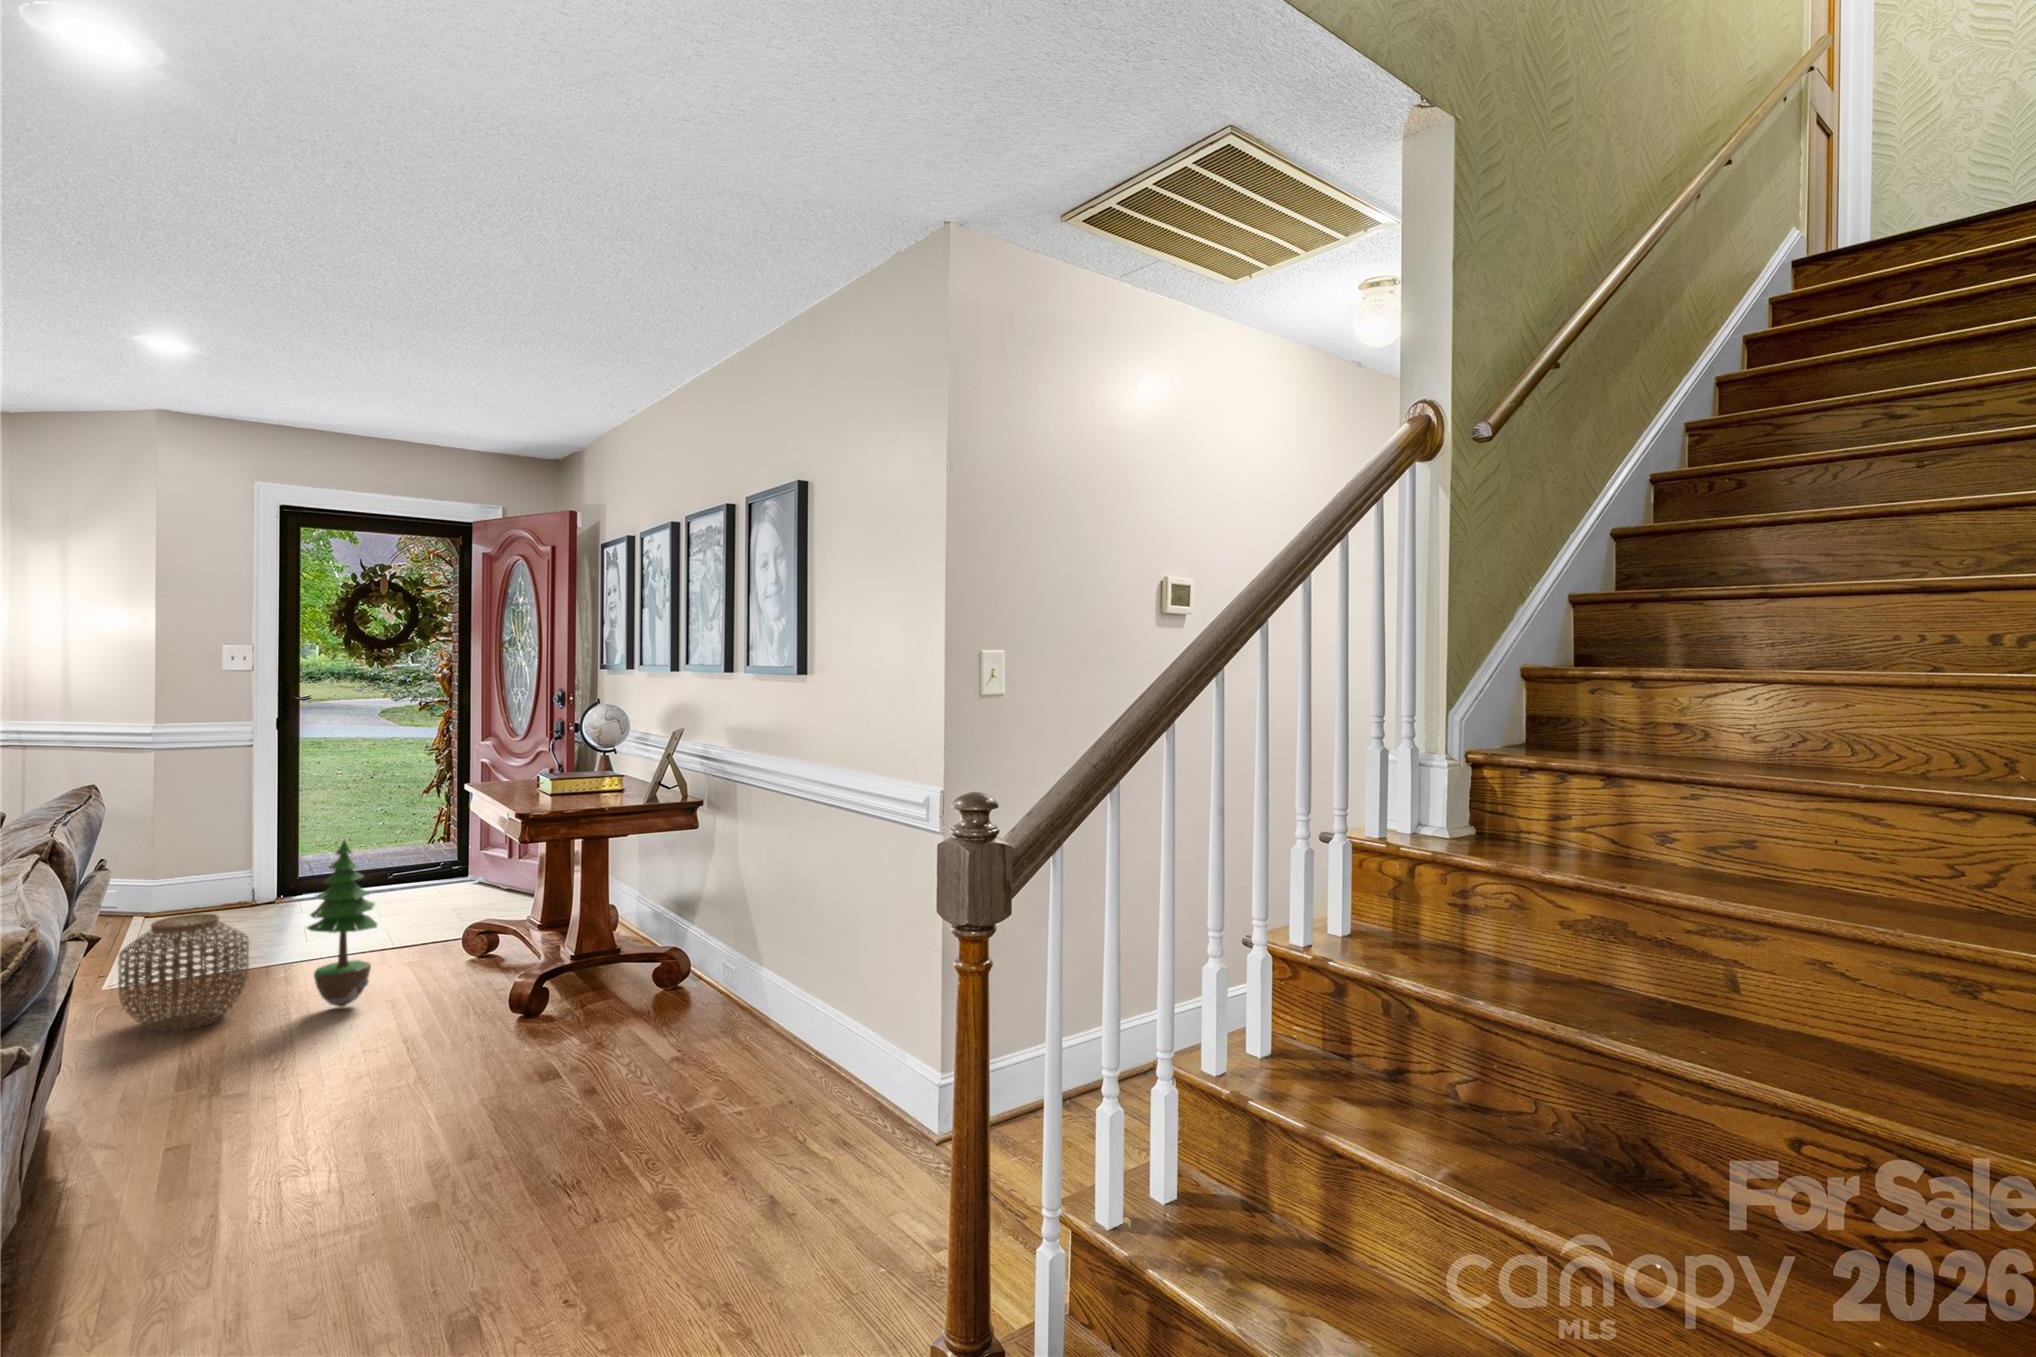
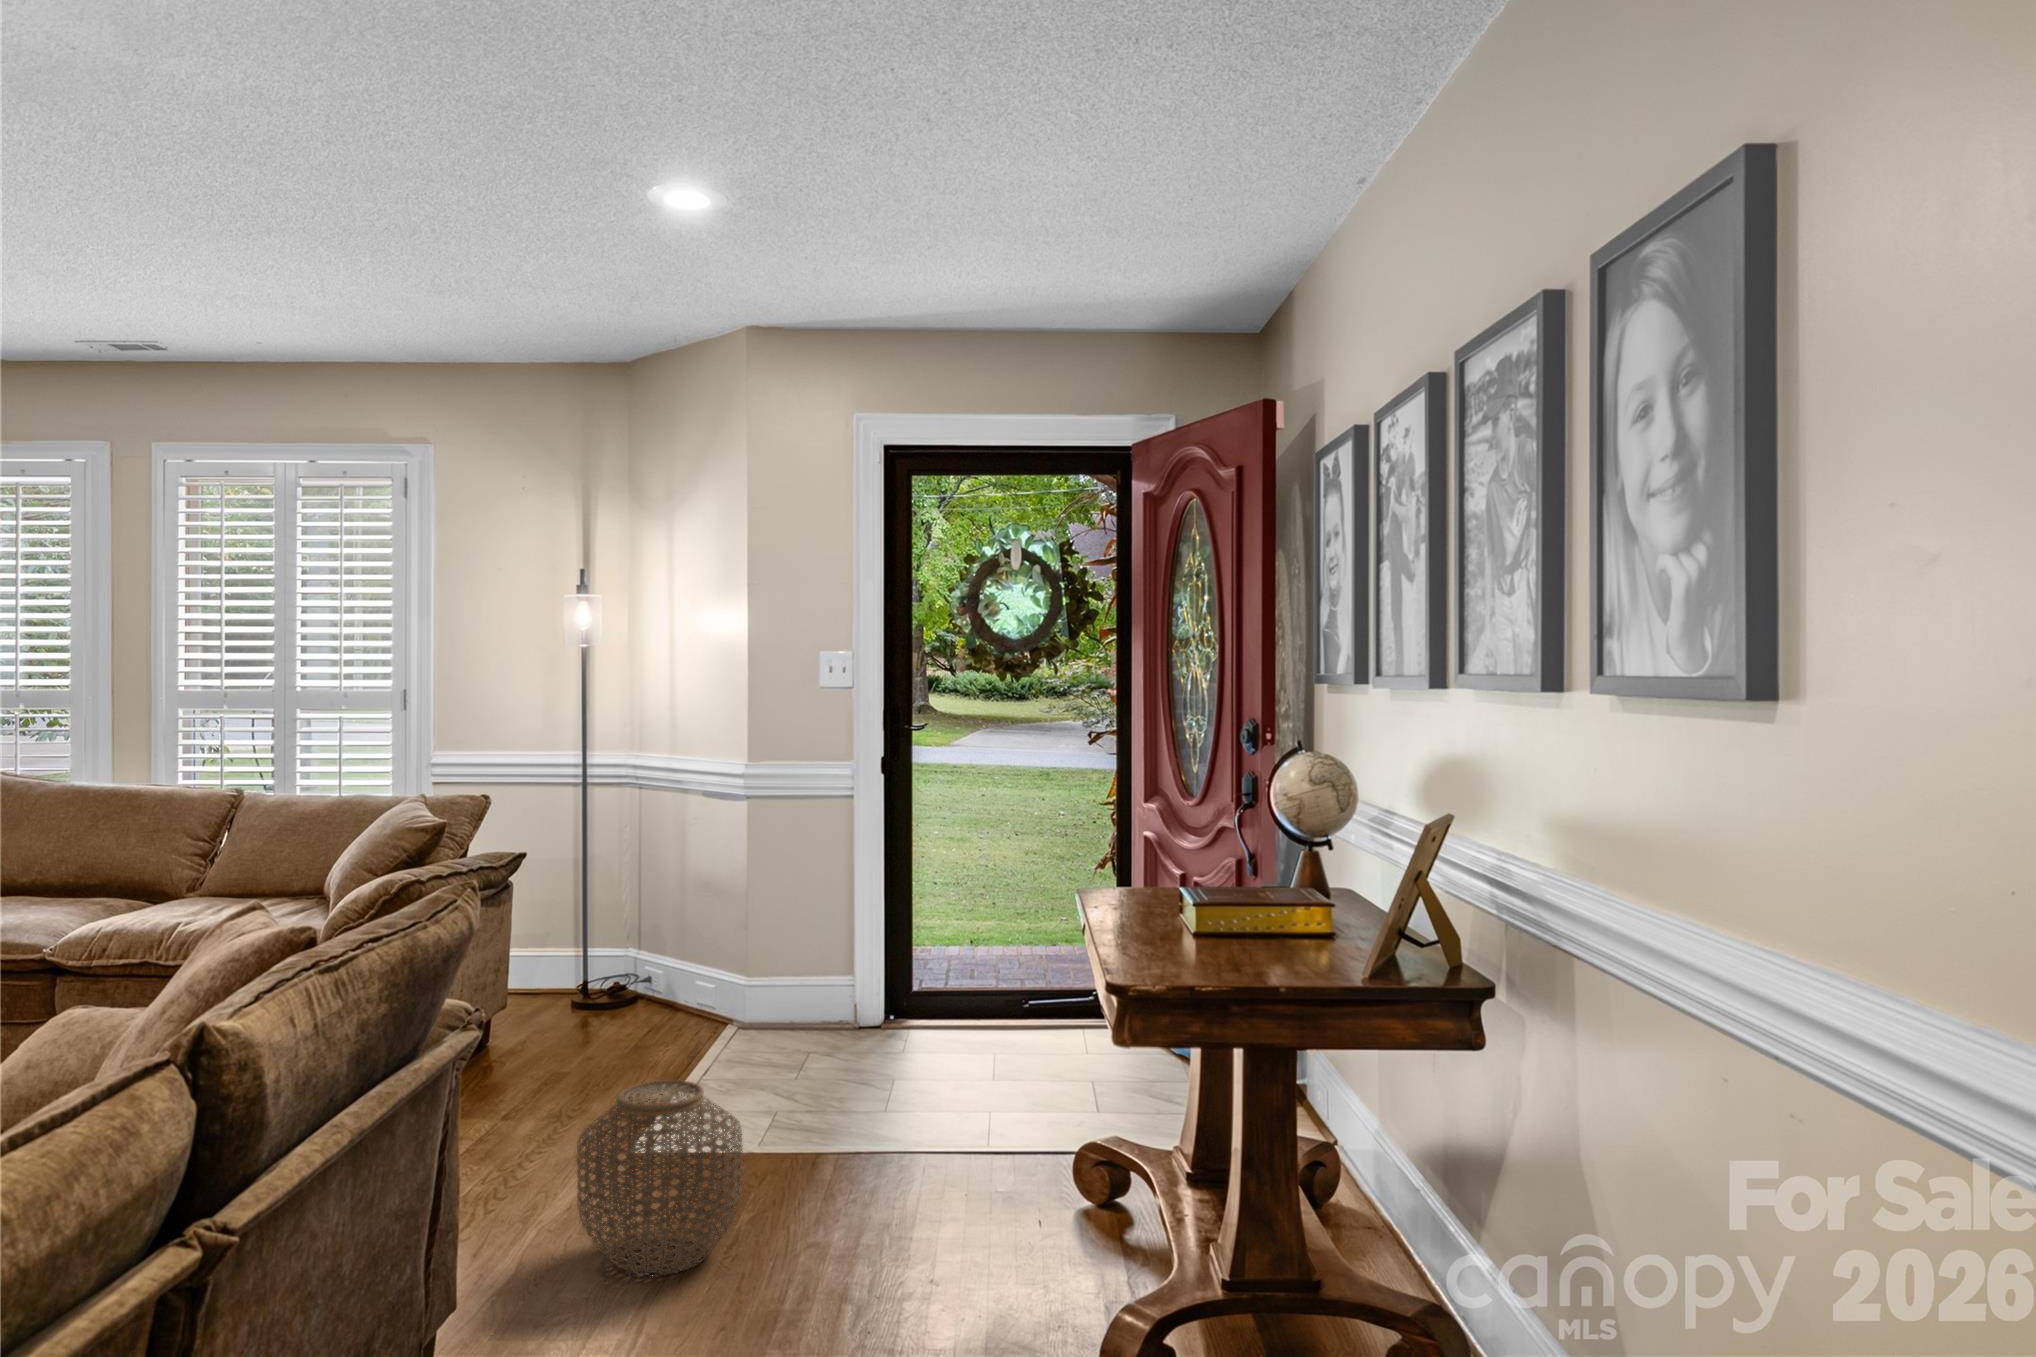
potted tree: present [307,840,377,1007] -> none [803,988,910,1287]

